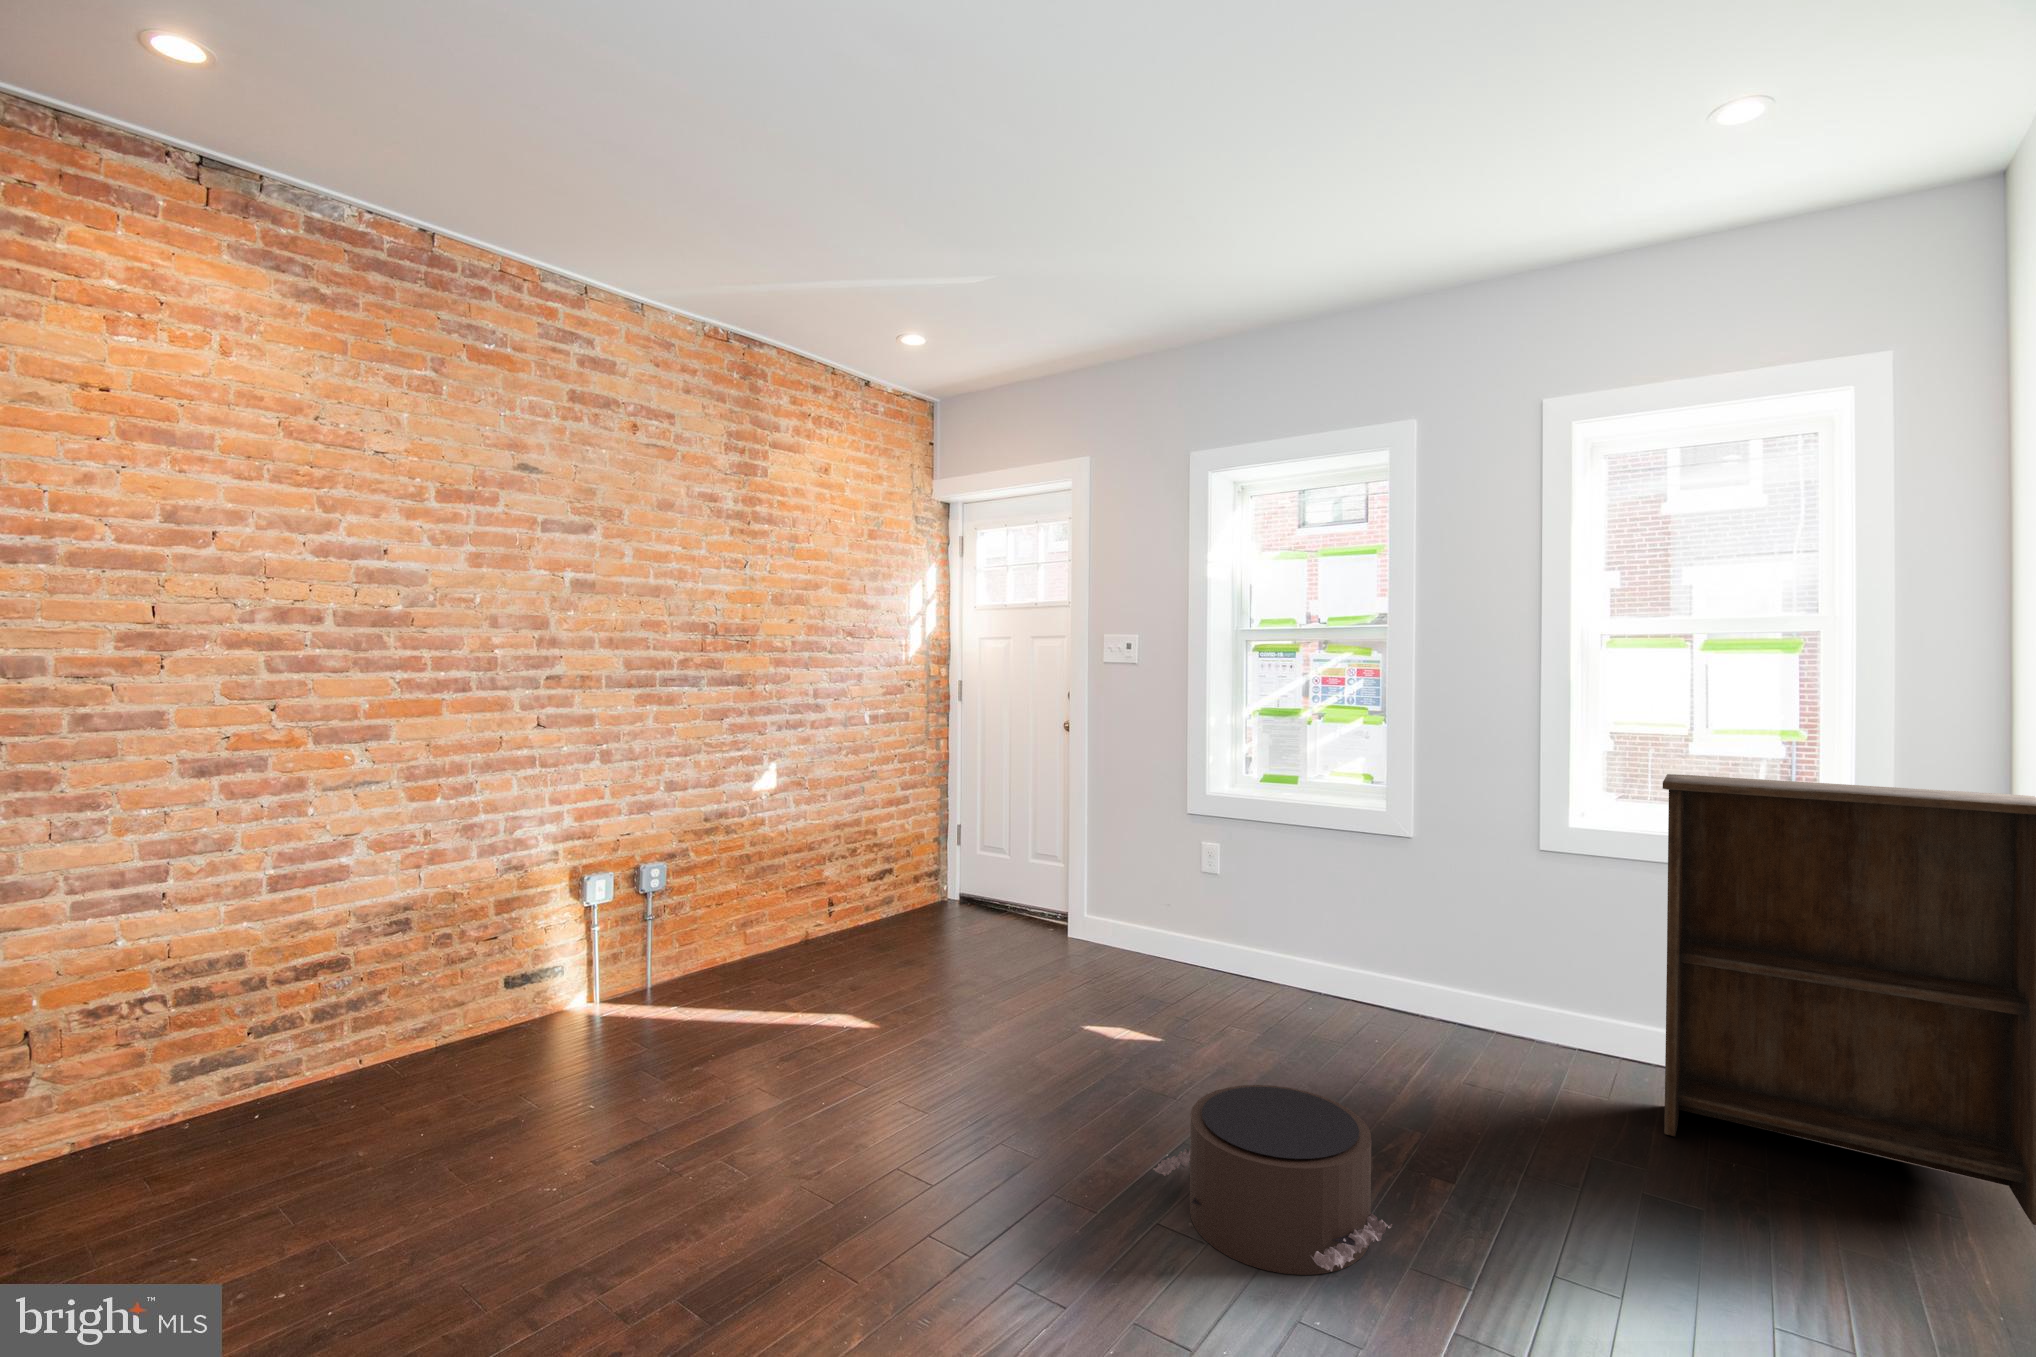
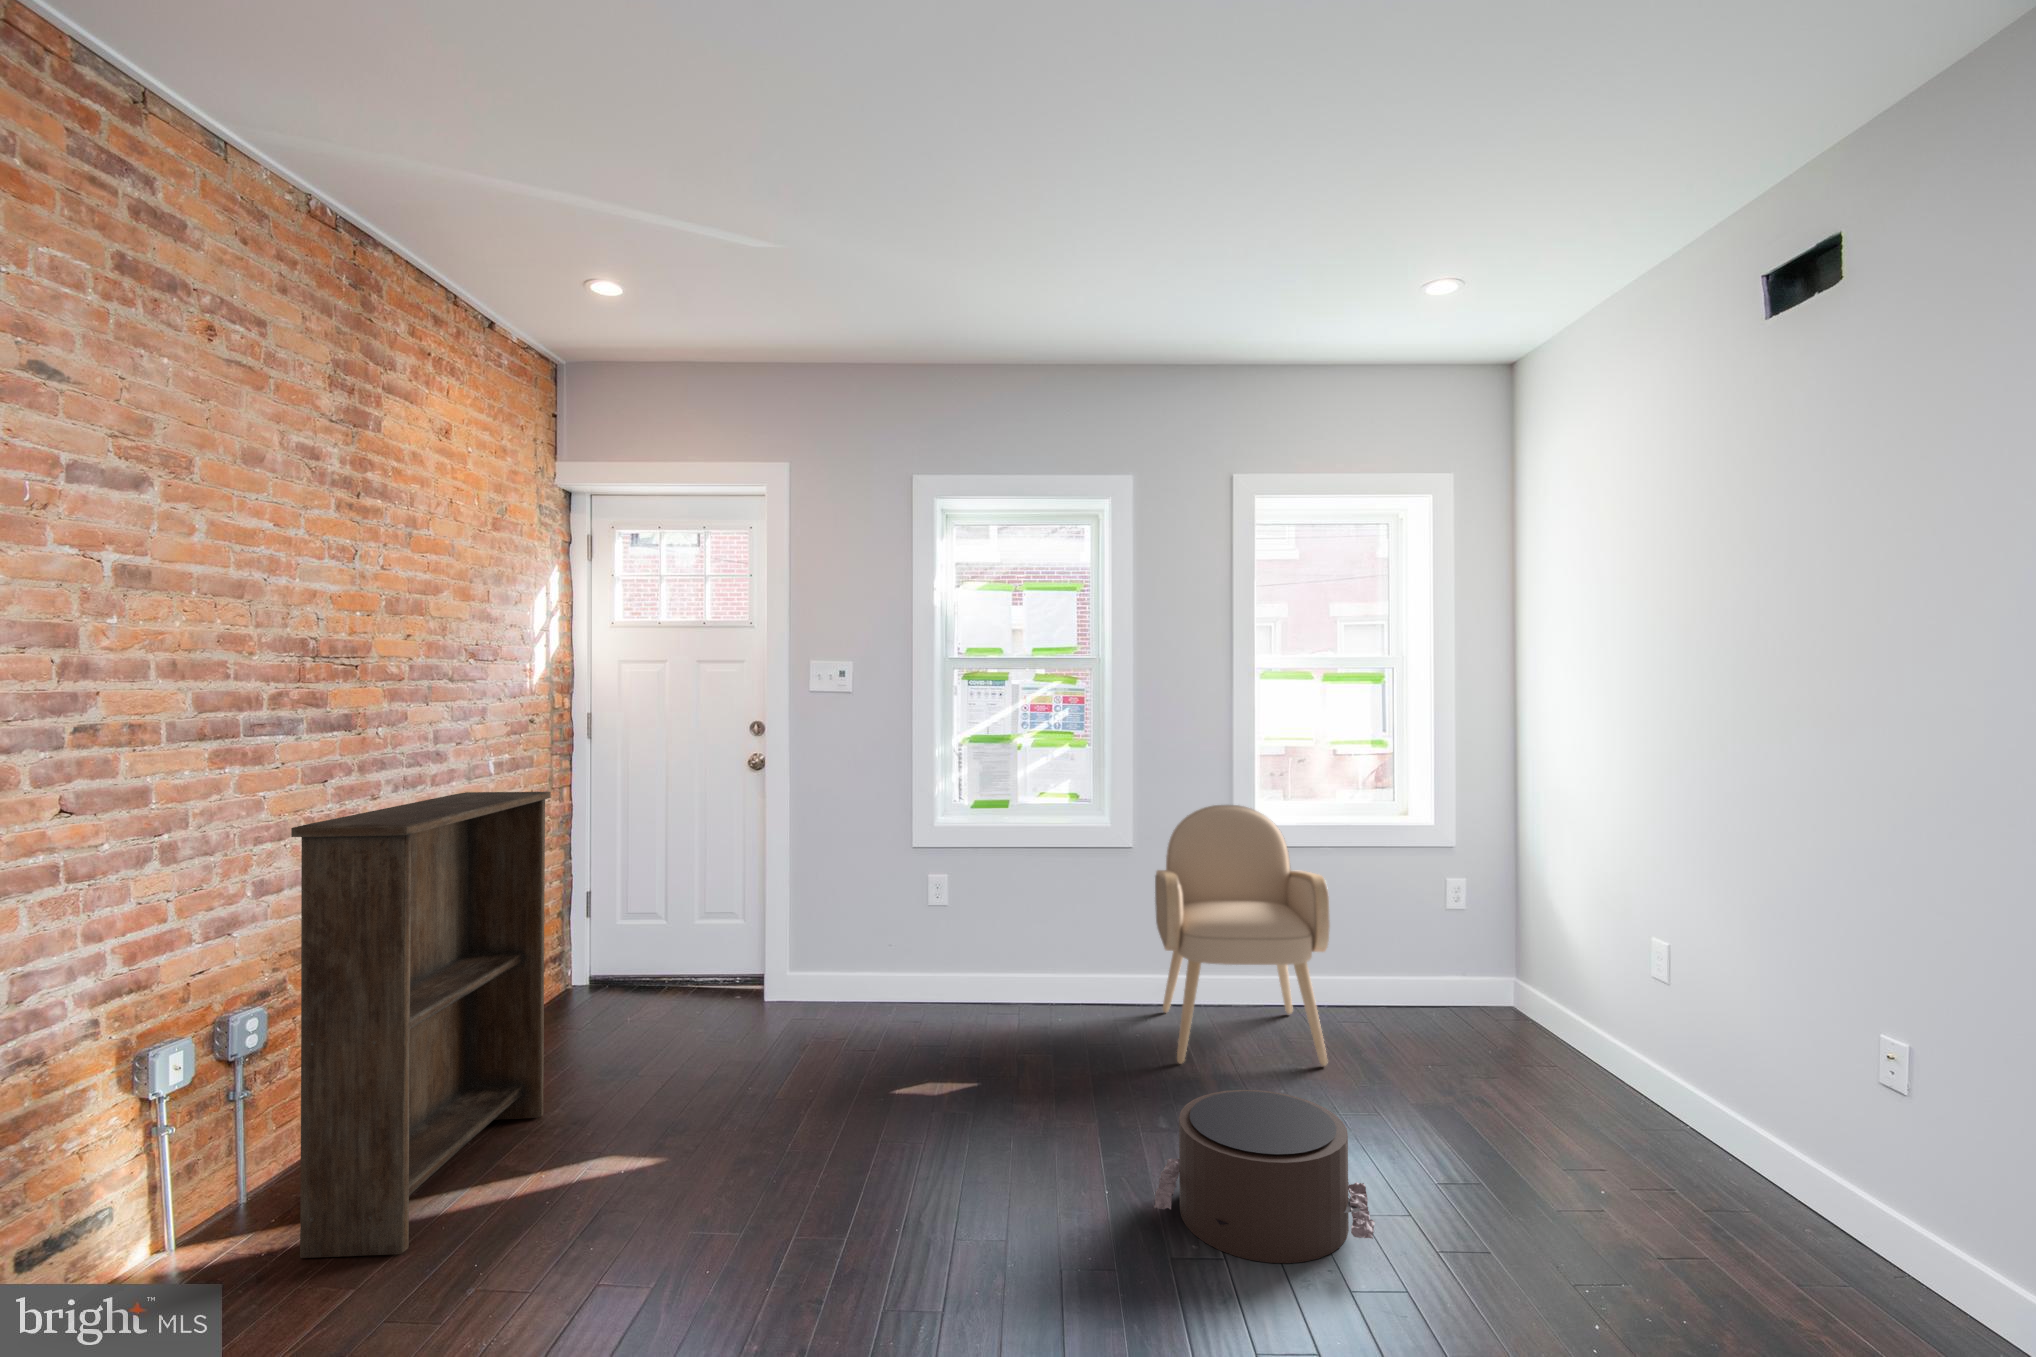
bookshelf: present [1663,774,2036,1225] -> present [291,792,551,1258]
armchair: none [1373,800,1599,1119] -> present [1155,805,1330,1066]

